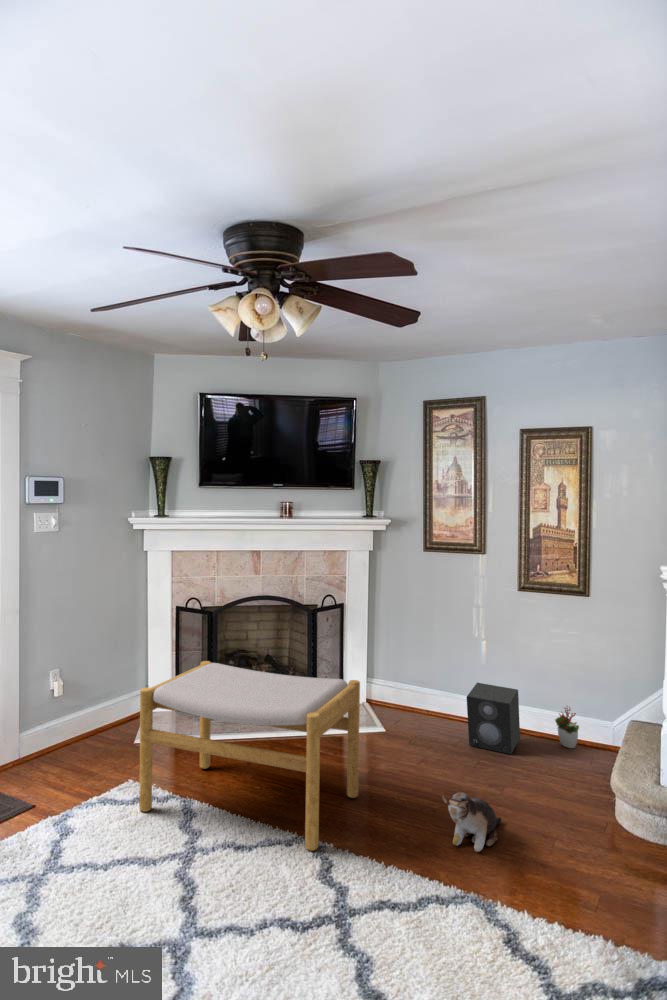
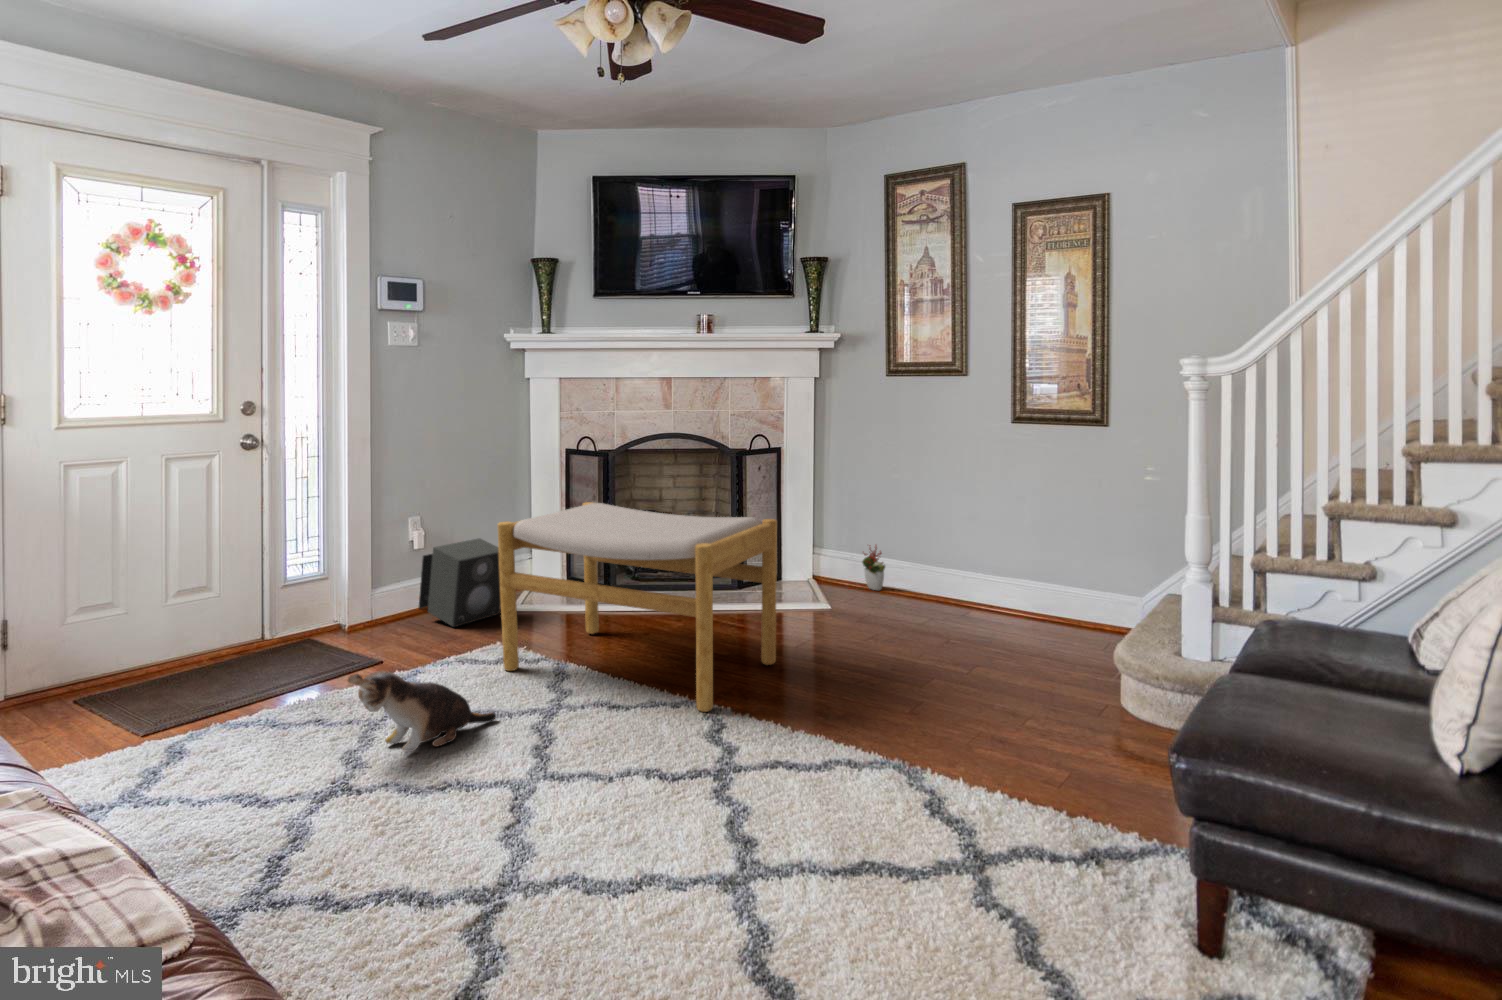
speaker: present [467,683,520,754] -> present [419,538,501,627]
decorative plant: present [555,708,579,748] -> present [862,545,885,590]
plush toy: present [442,792,501,852] -> present [348,671,496,752]

